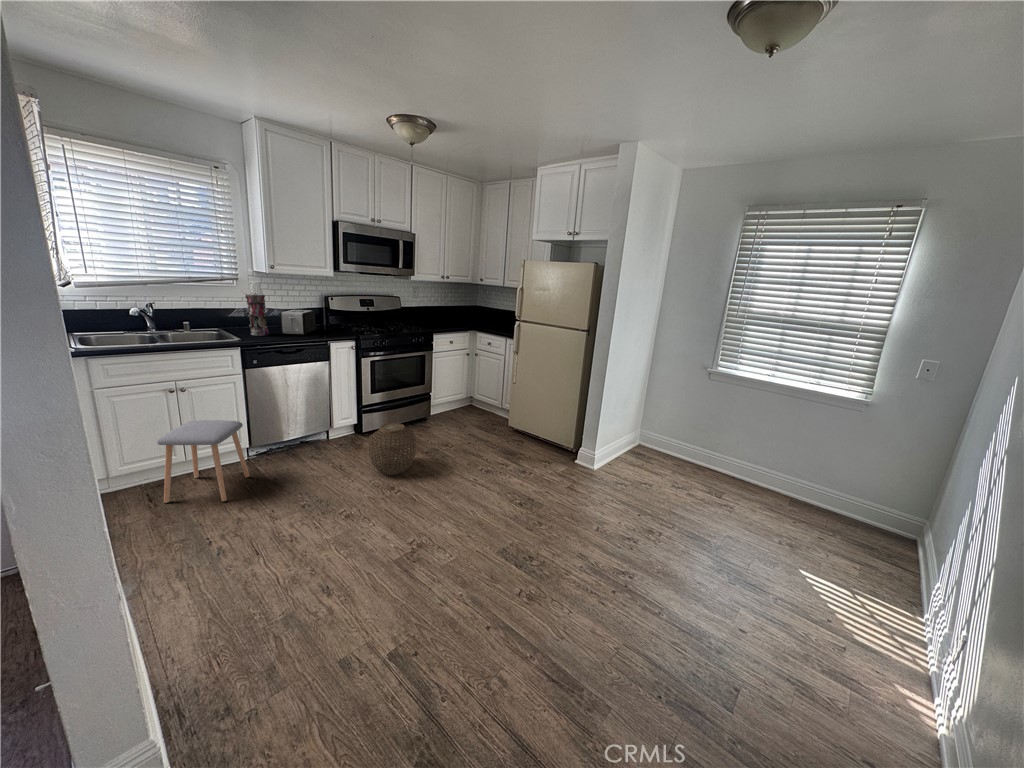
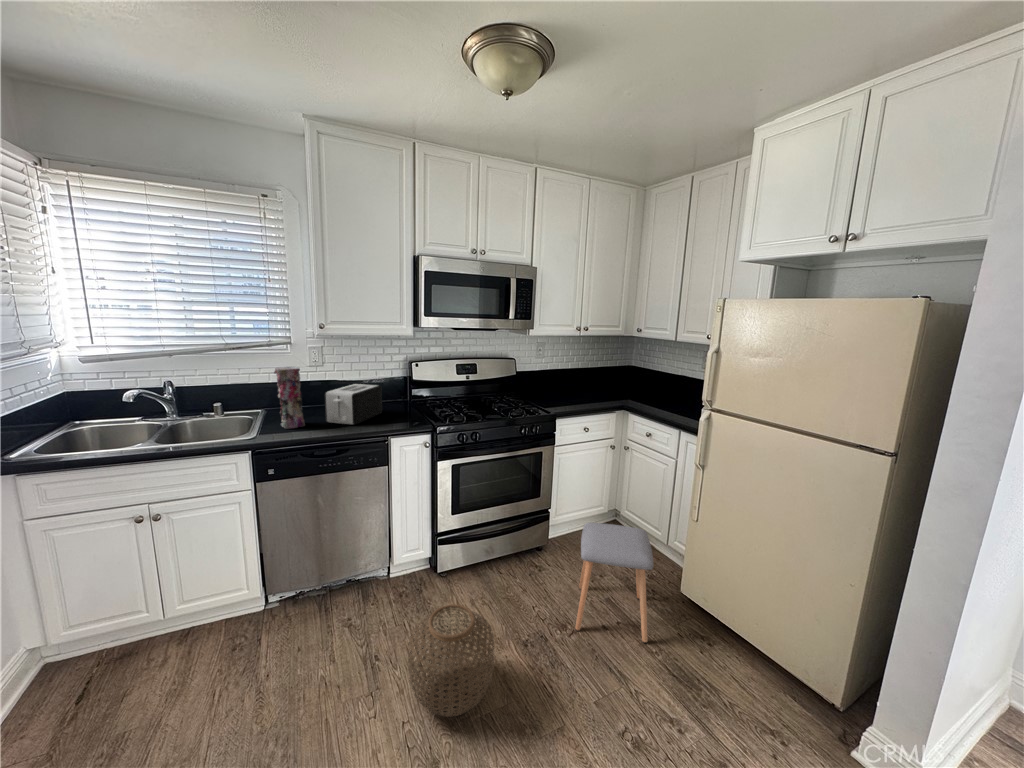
stool: present [157,420,250,504] -> present [575,523,653,643]

